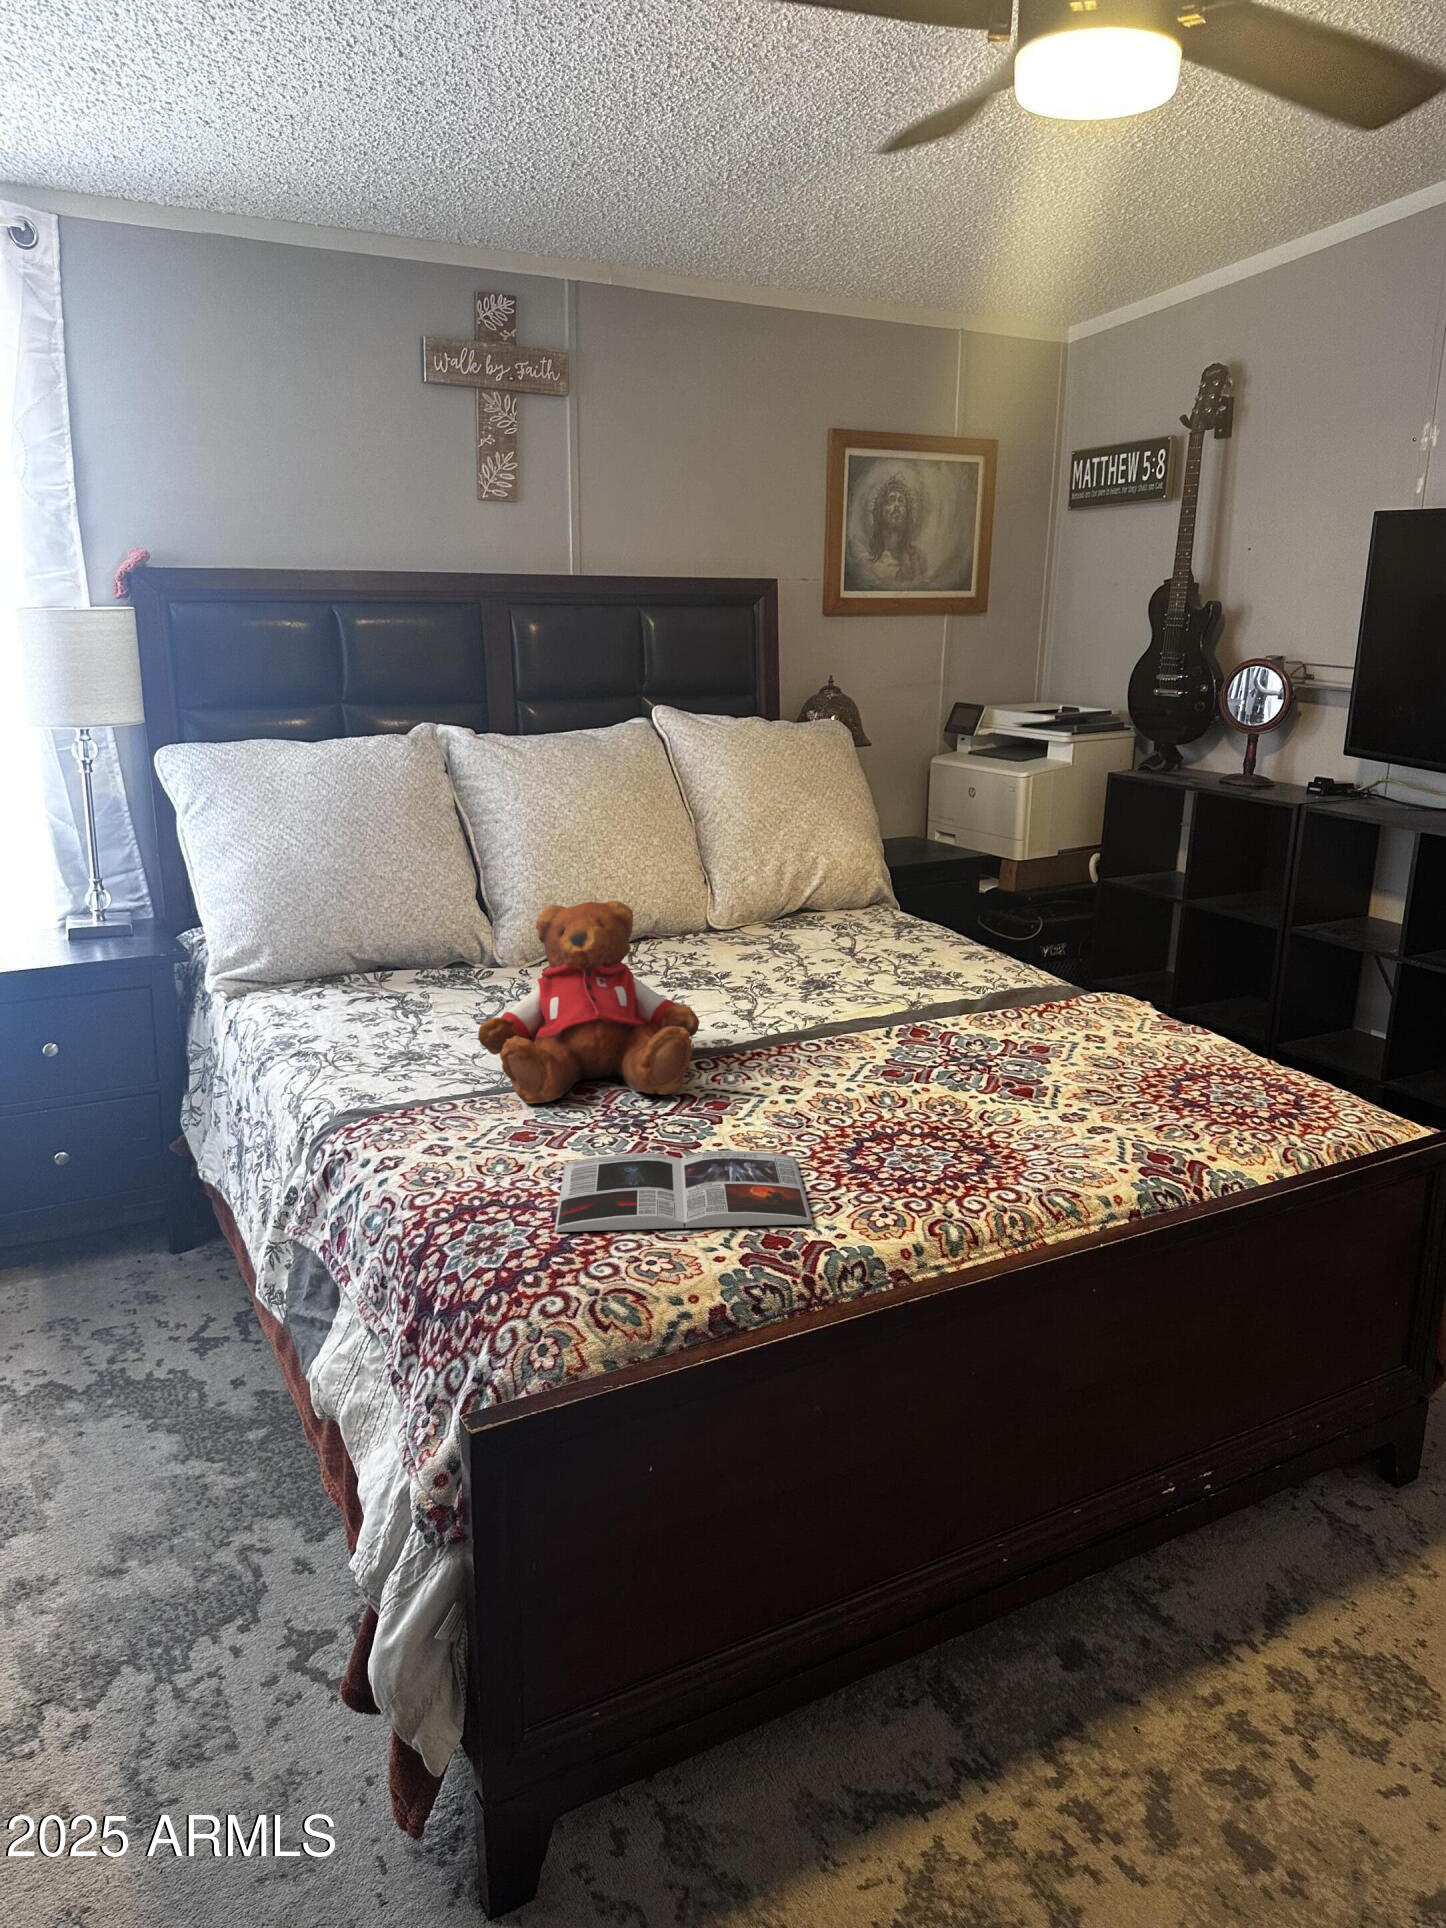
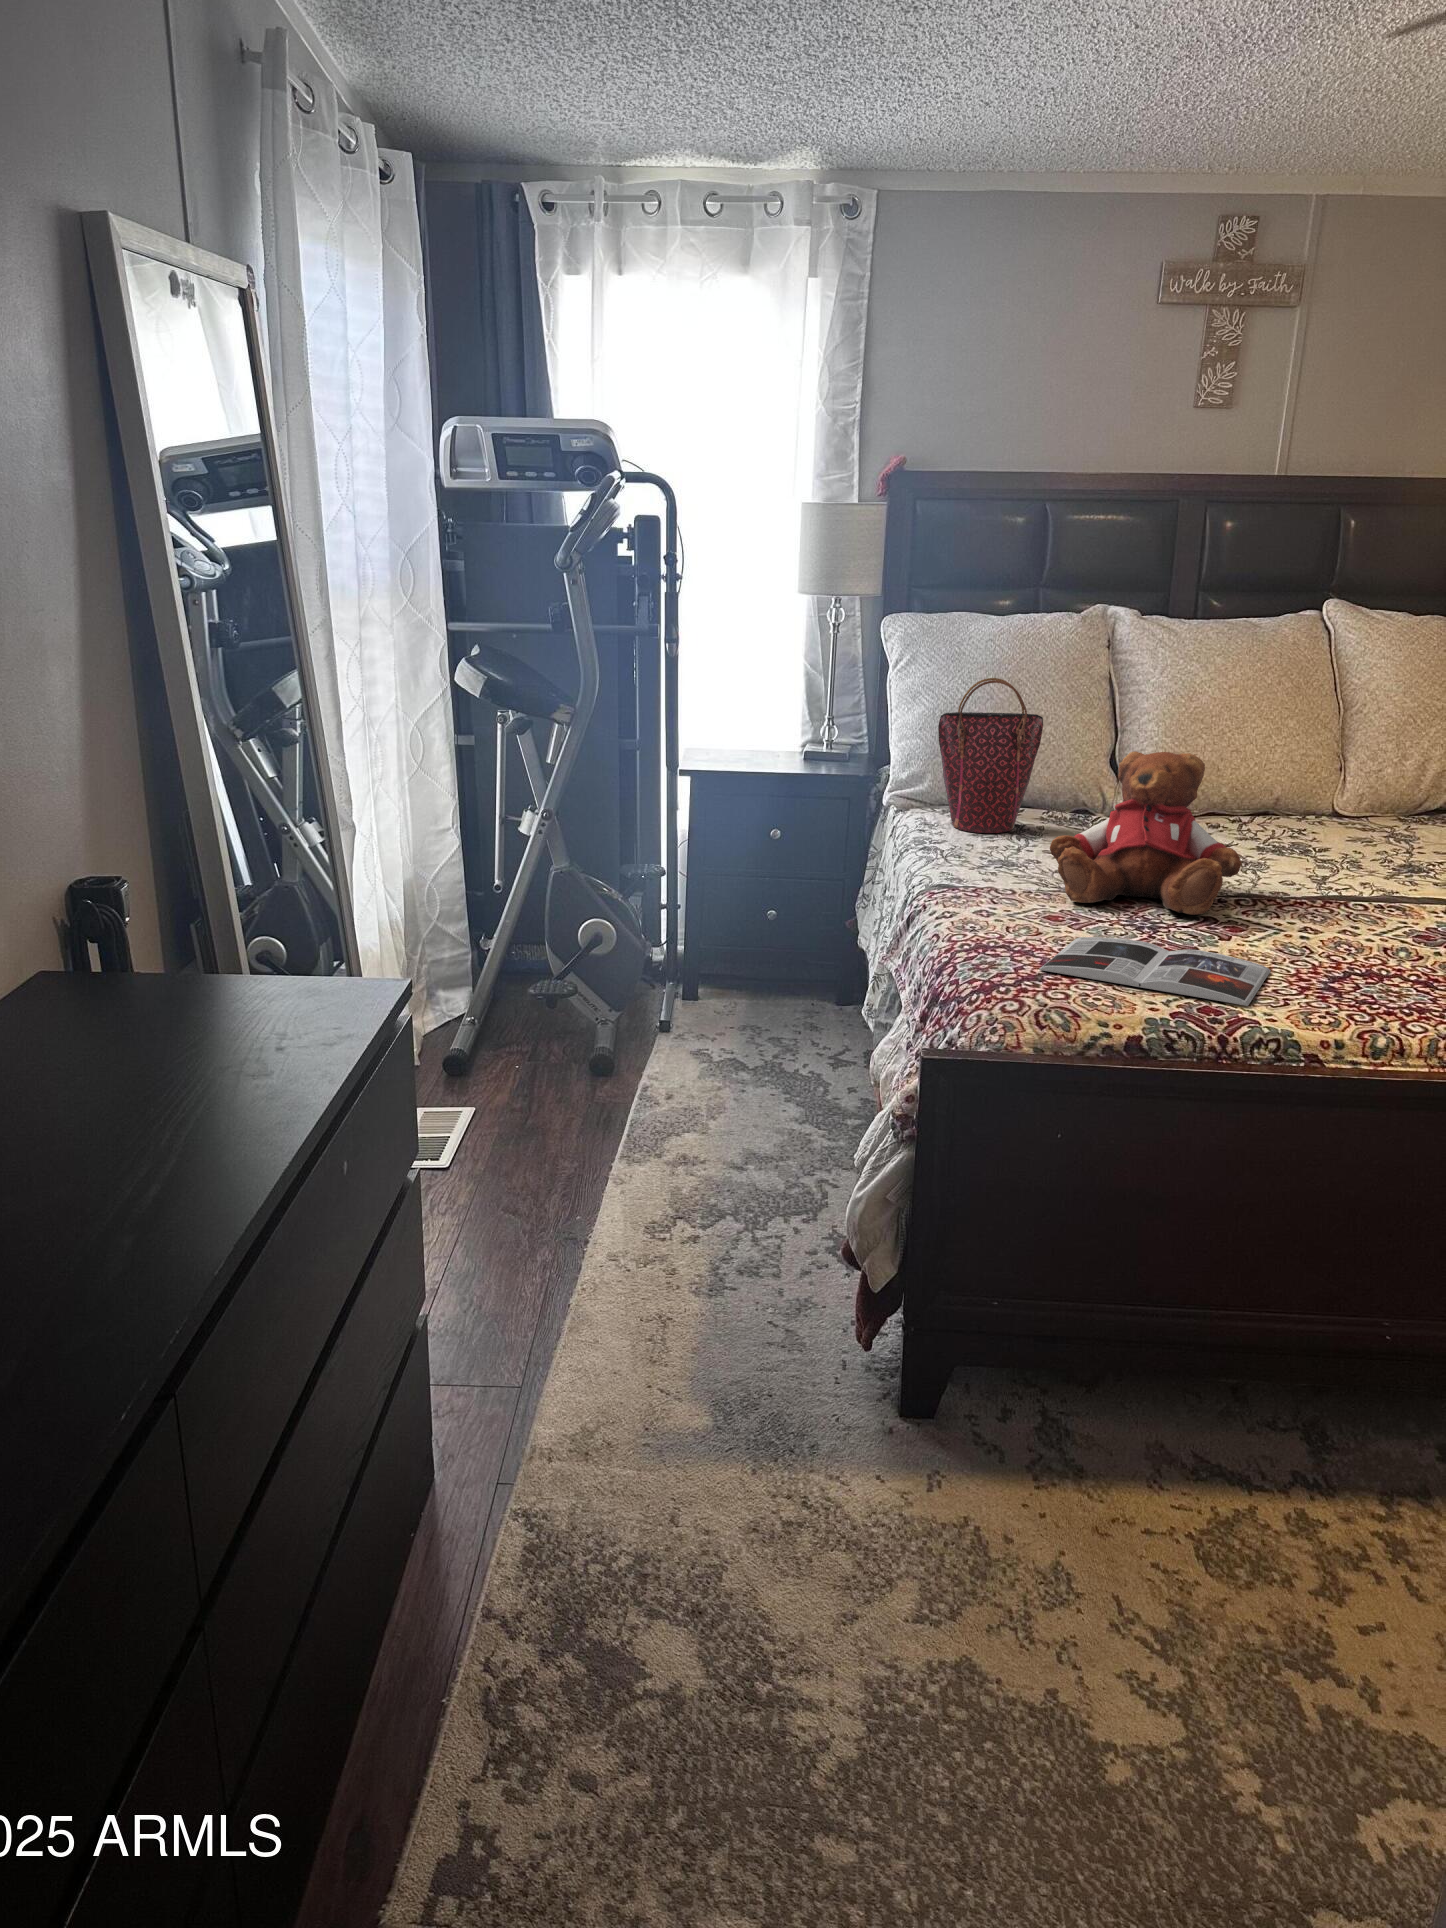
handbag: none [279,821,410,1014] -> present [938,678,1043,833]

